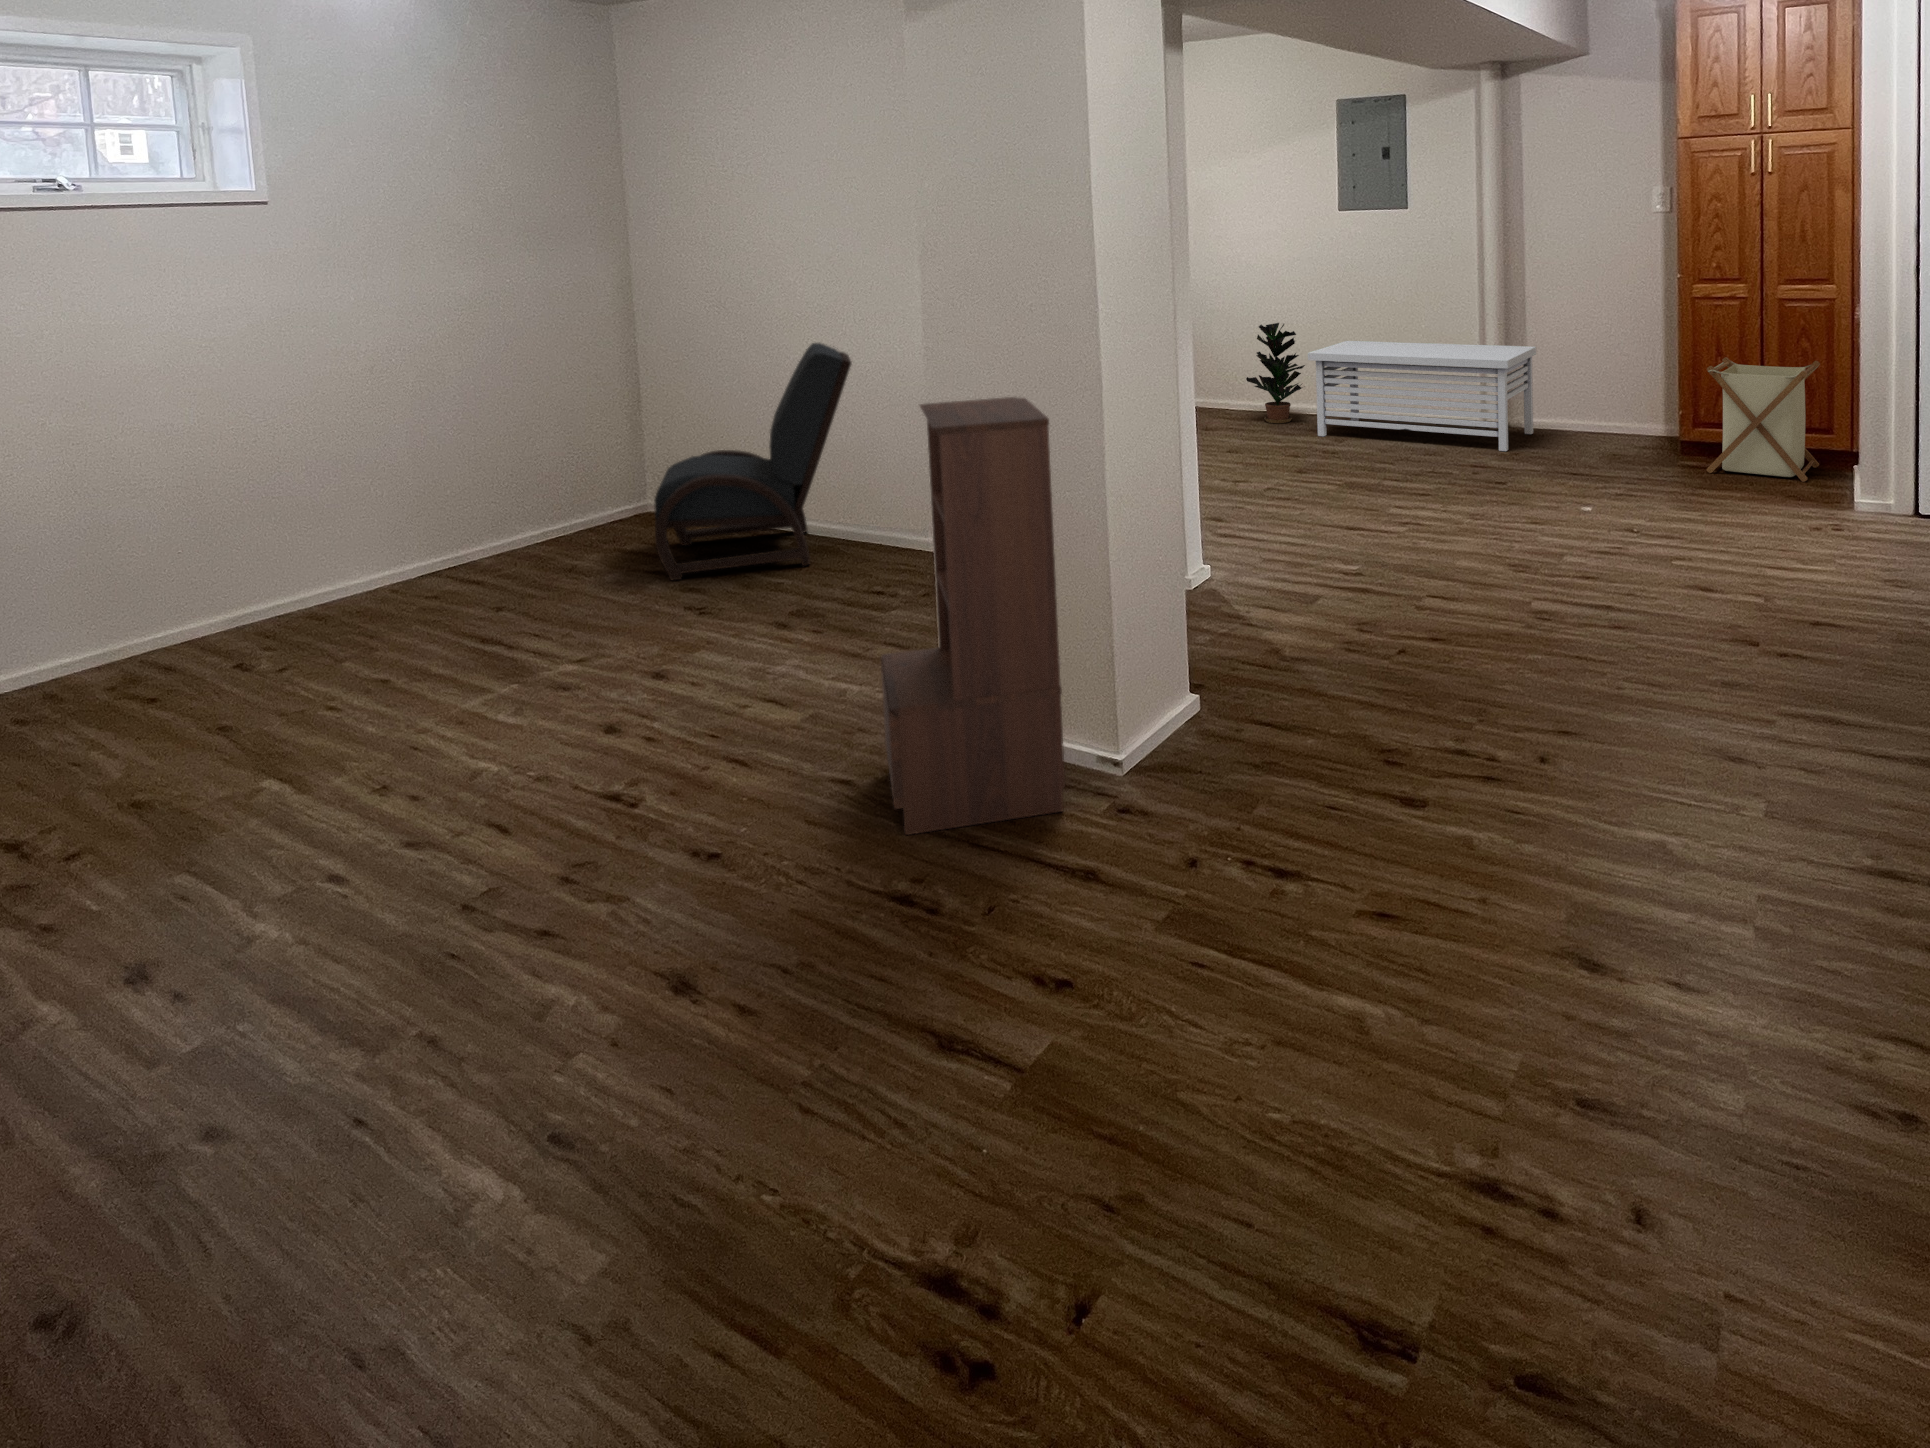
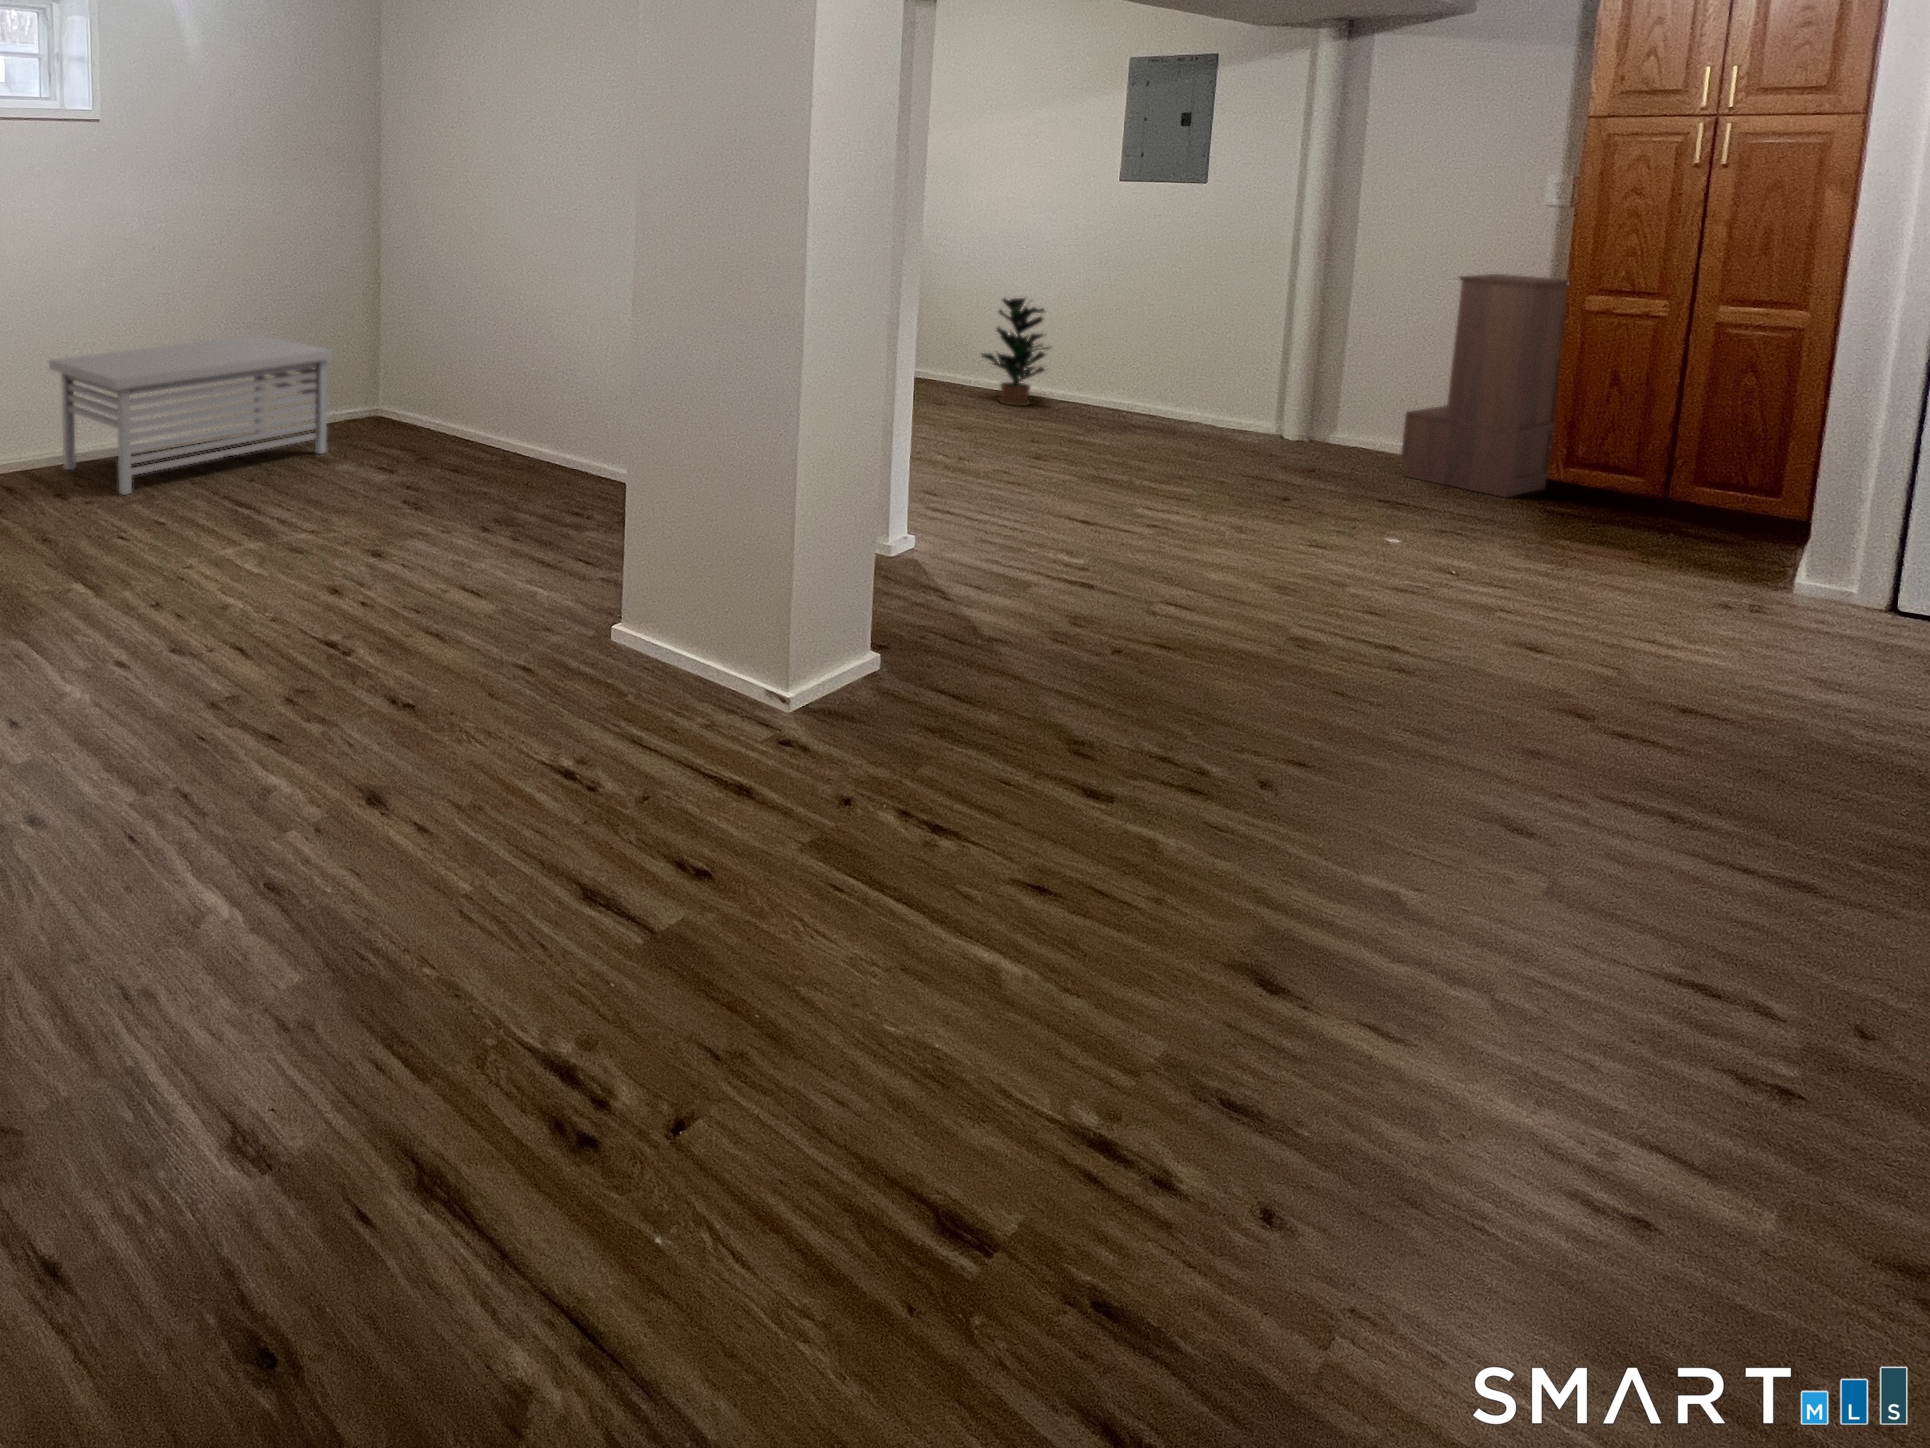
storage bench: present [1308,341,1536,451] -> present [49,335,333,495]
lounge chair: present [654,343,851,581] -> none [375,275,563,481]
laundry basket: present [1707,357,1820,482] -> none [1575,389,1774,553]
bookshelf: present [881,397,1065,835] -> present [1401,274,1568,498]

